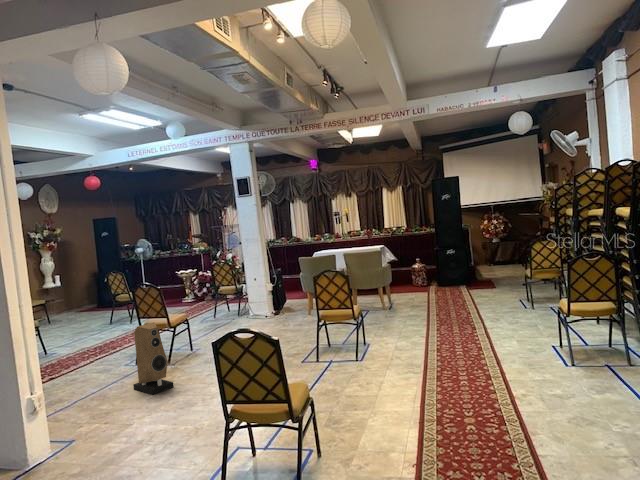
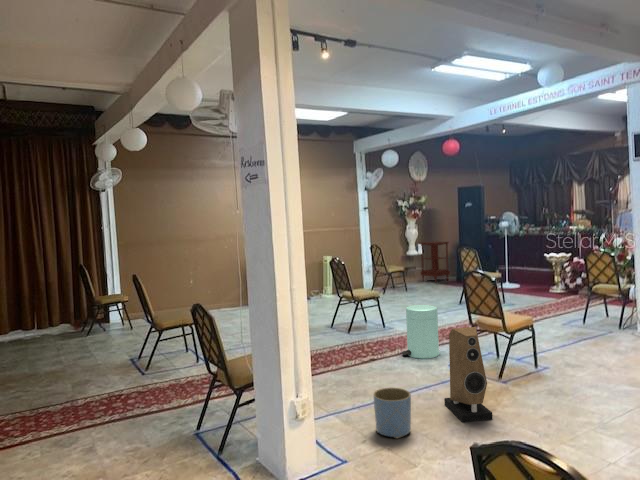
side table: none [56,271,91,312] -> present [420,241,450,282]
trash can: none [77,321,112,369] -> present [402,305,439,359]
planter: none [81,381,115,421] -> present [373,388,411,438]

